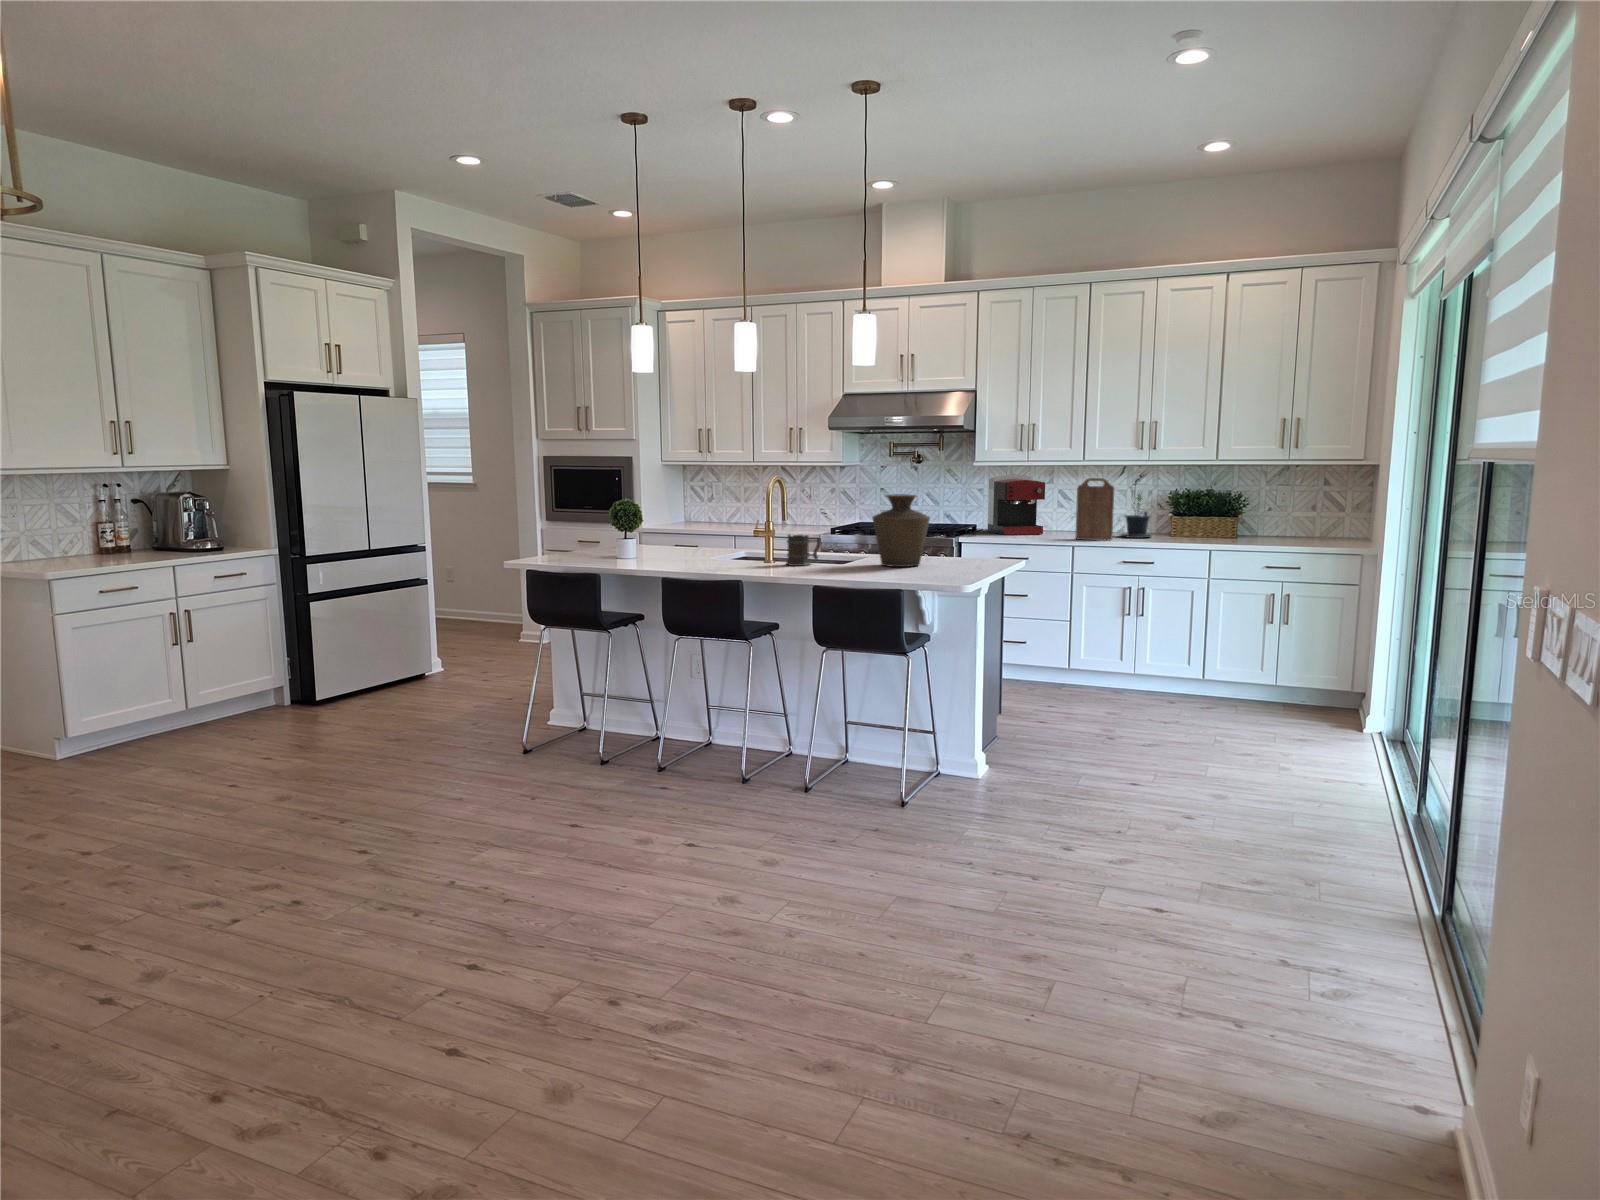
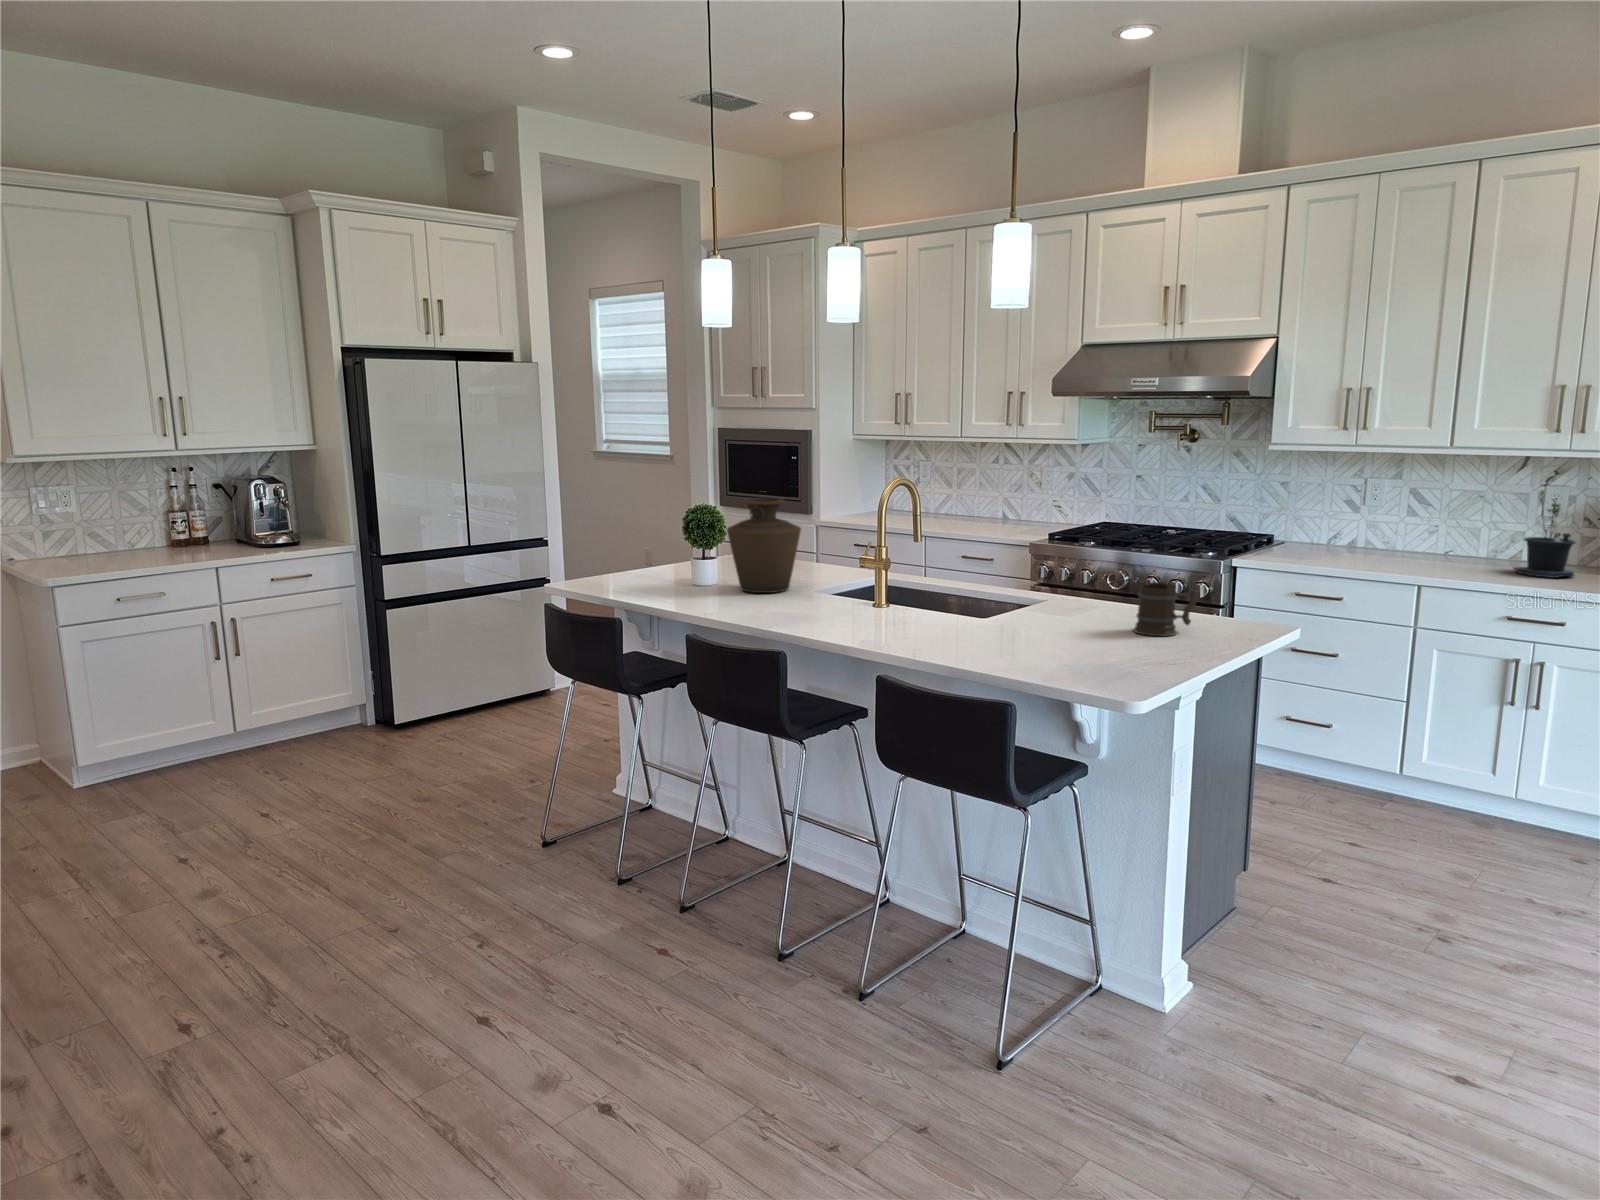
coffee maker: present [988,474,1045,535] -> none [1284,465,1382,561]
cutting board: present [1076,478,1114,540] -> none [1427,478,1506,581]
vase: present [873,494,930,567] -> present [727,498,801,593]
mug: present [786,535,821,566] -> present [1134,581,1198,636]

